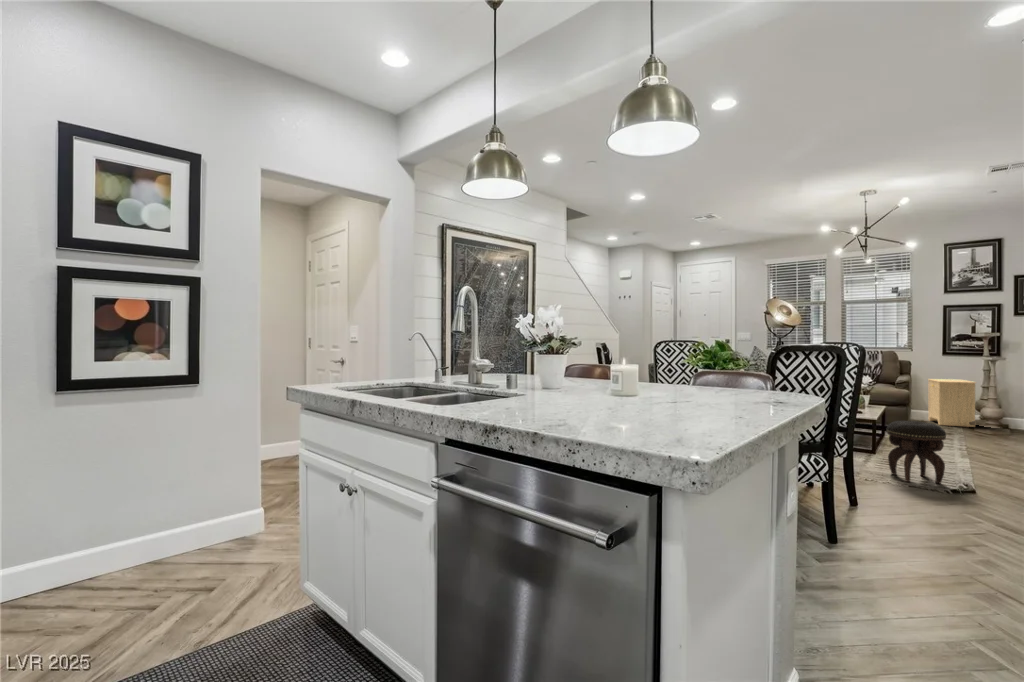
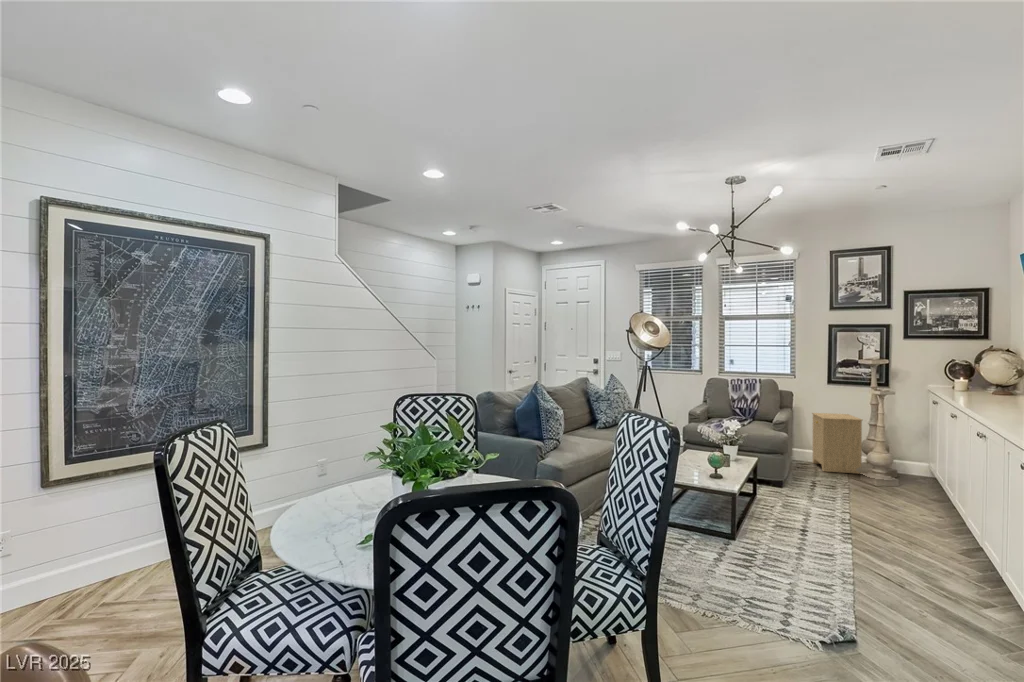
footstool: present [886,421,946,484] -> none [743,506,819,607]

